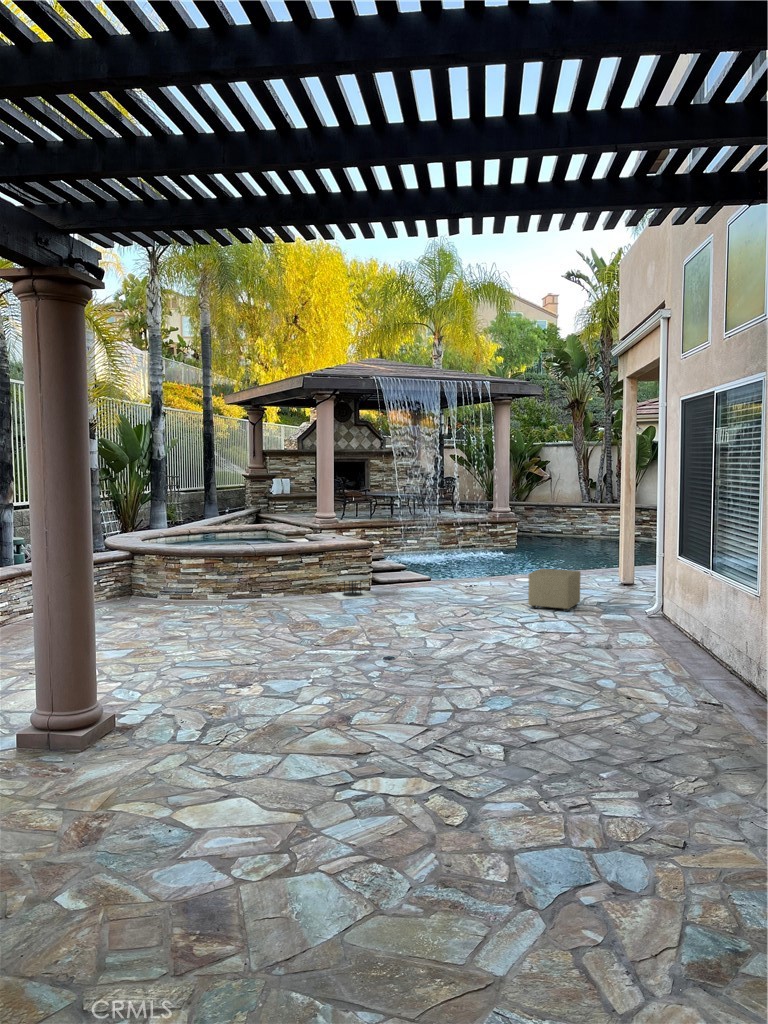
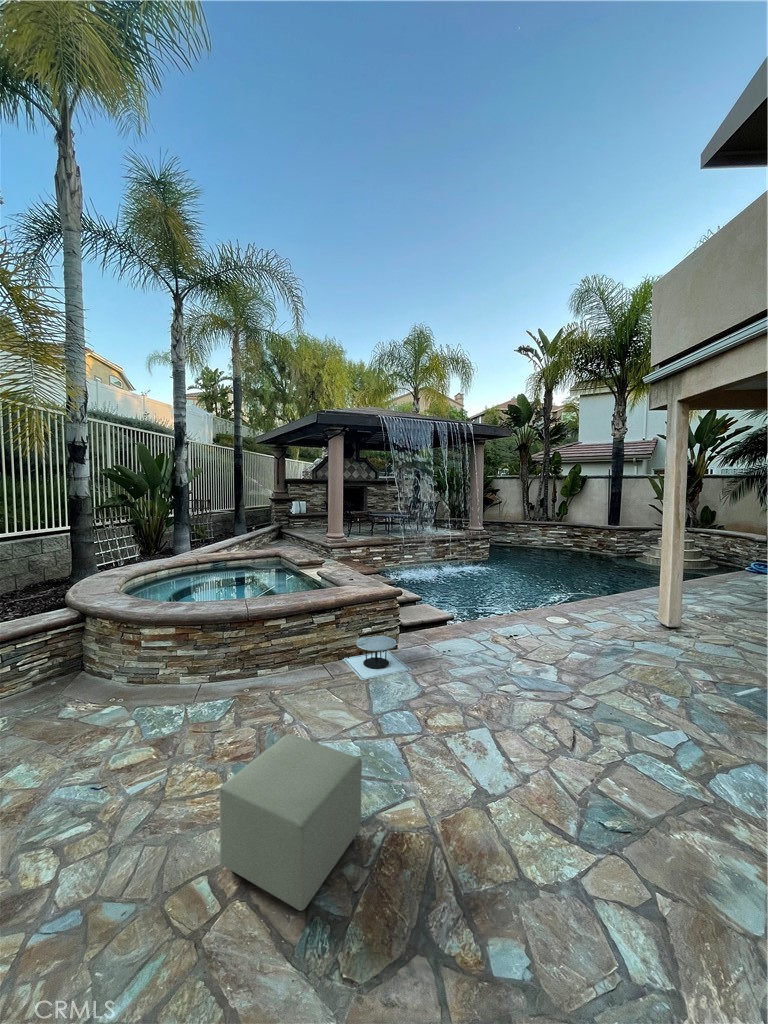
ottoman: present [528,569,581,612] -> present [219,734,362,911]

